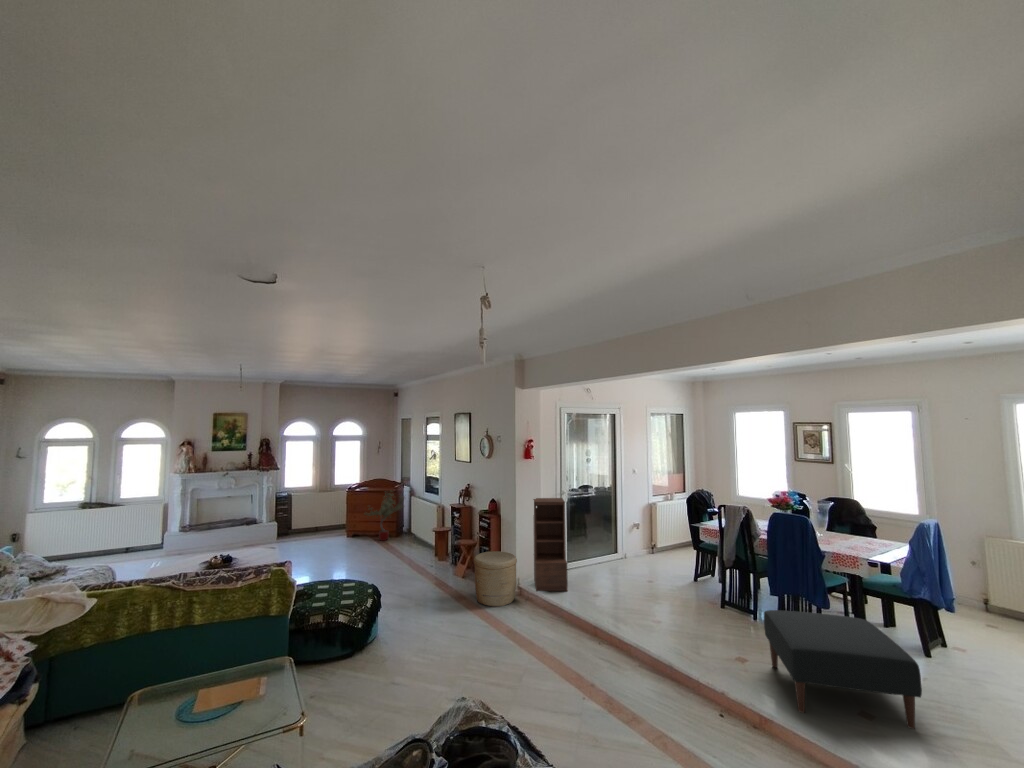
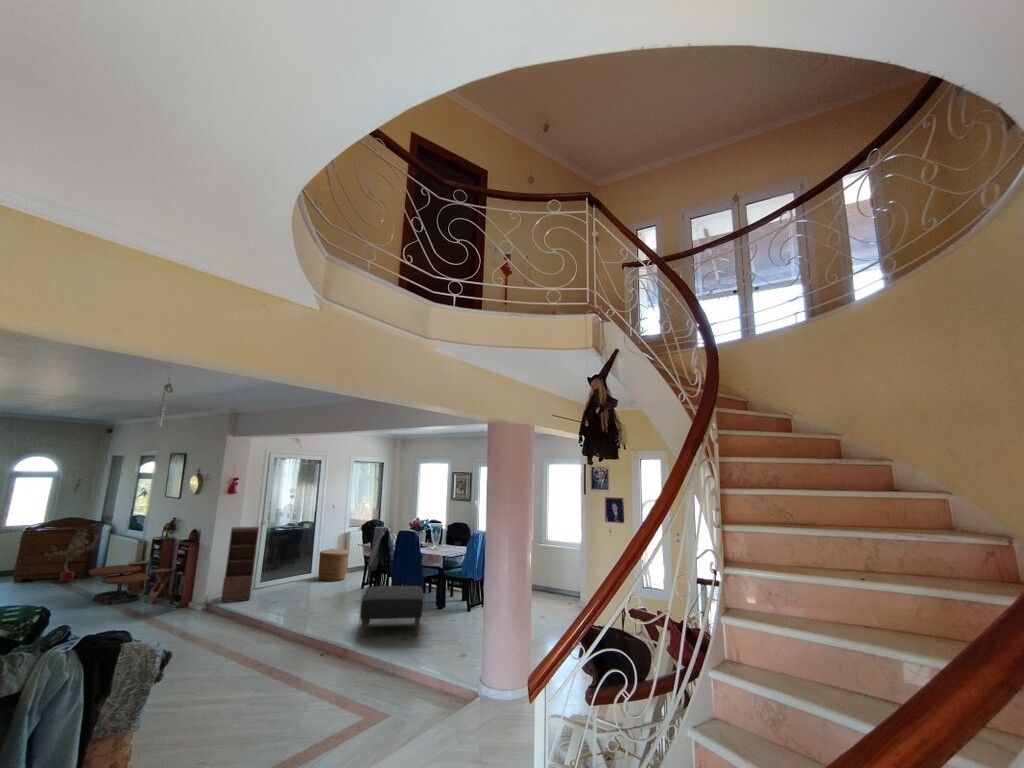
coffee table: none [401,531,457,577] -> present [89,565,150,605]
woven basket: present [474,551,517,607] -> present [319,549,349,581]

